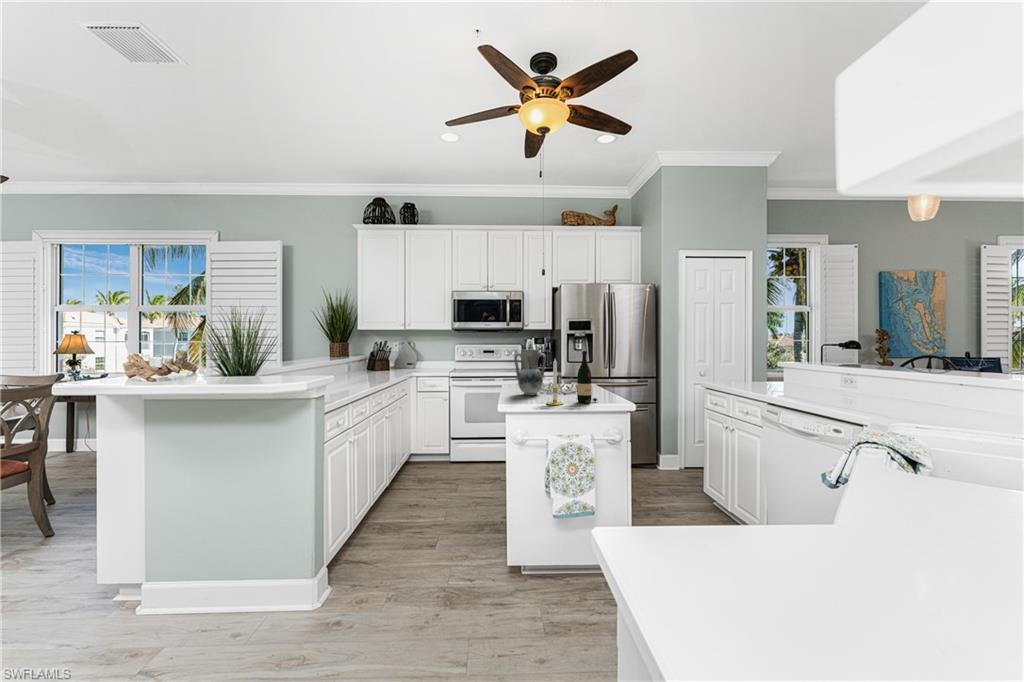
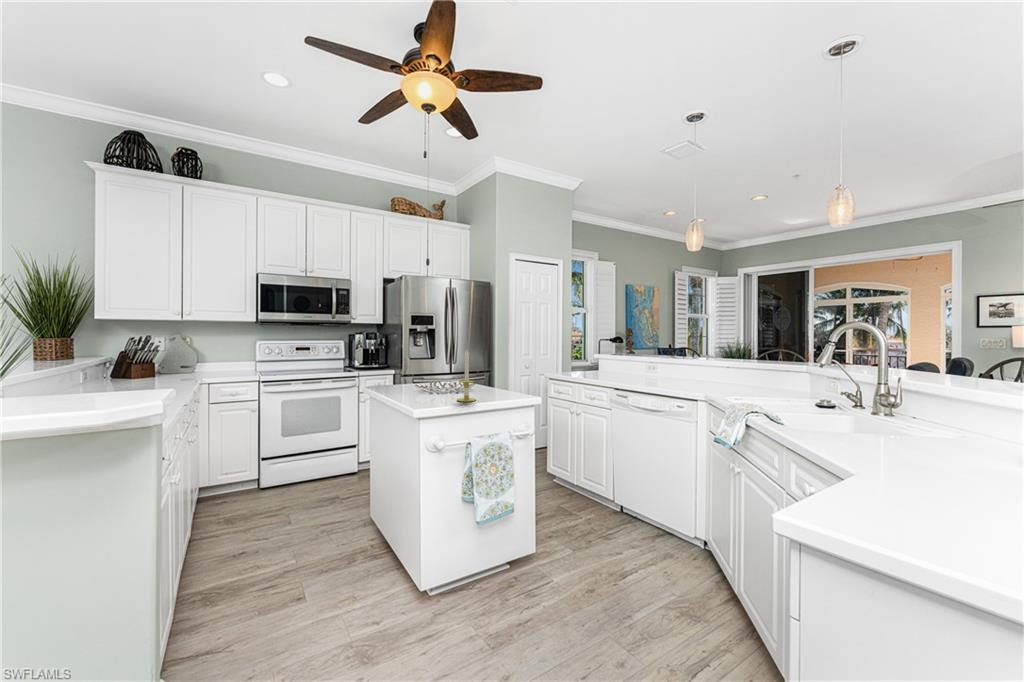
vase: present [514,350,546,395] -> none [400,341,437,394]
wine bottle: present [577,351,597,403] -> none [486,341,507,397]

